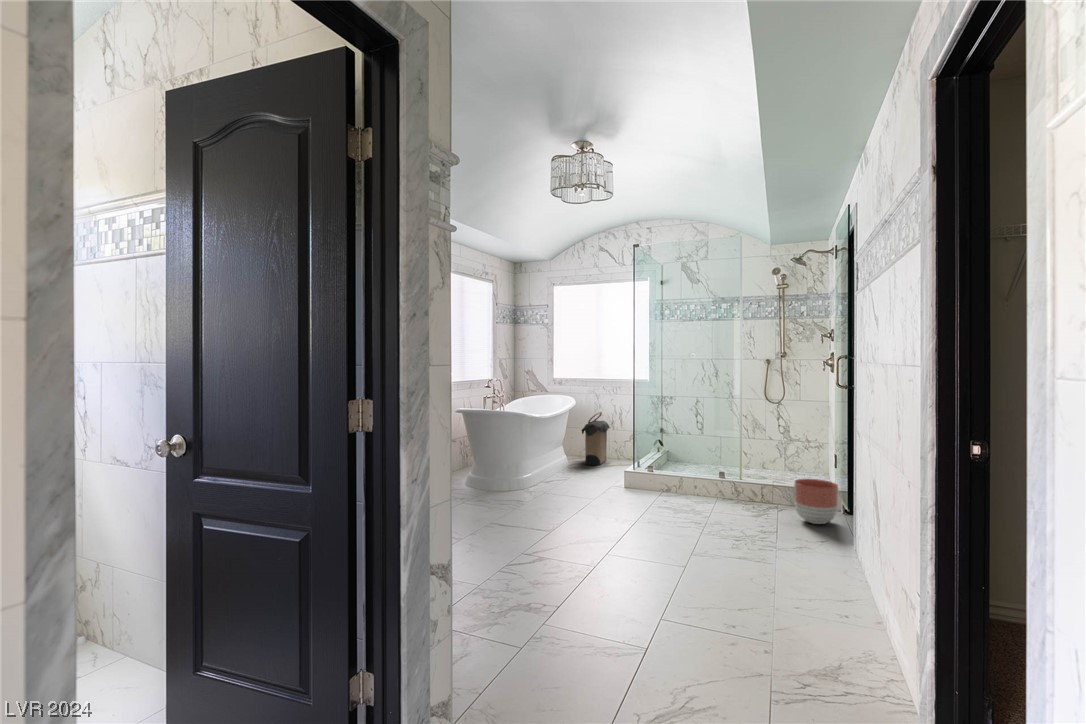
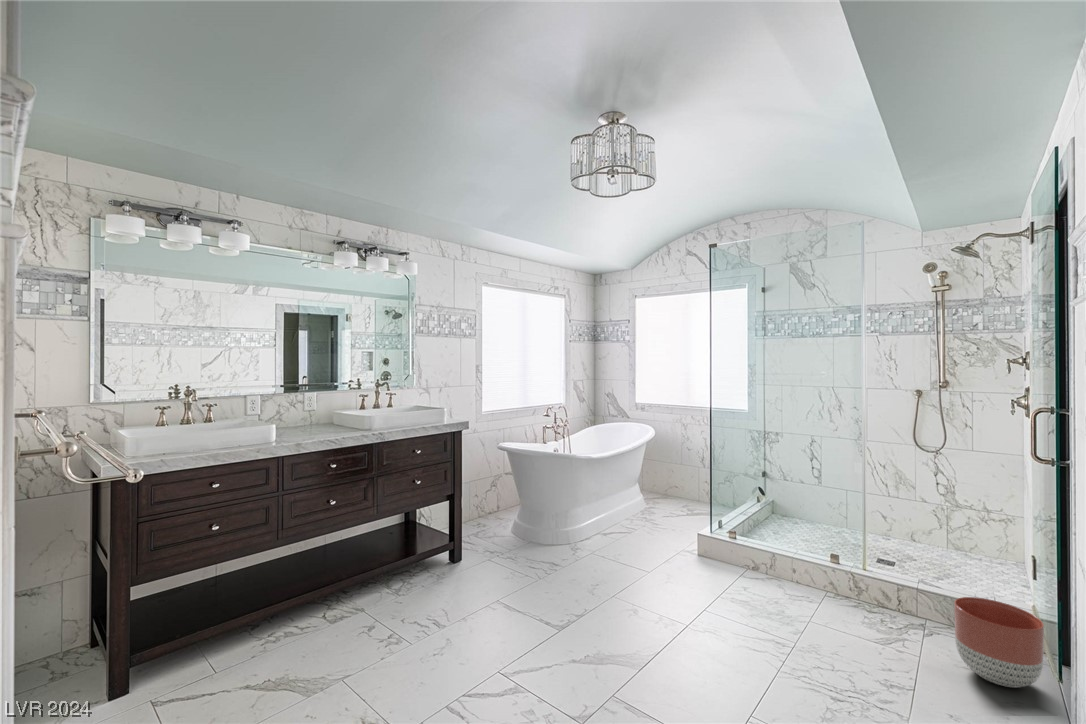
laundry hamper: present [582,412,610,465] -> none [658,447,699,512]

